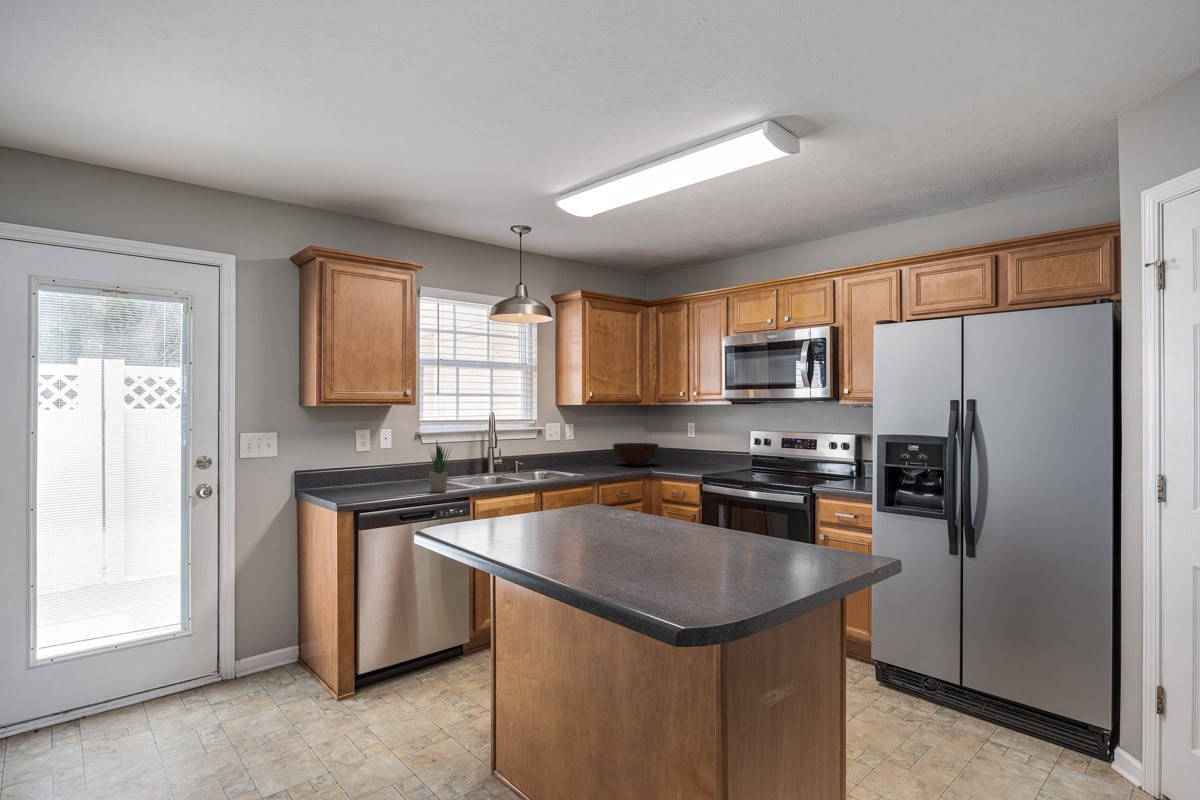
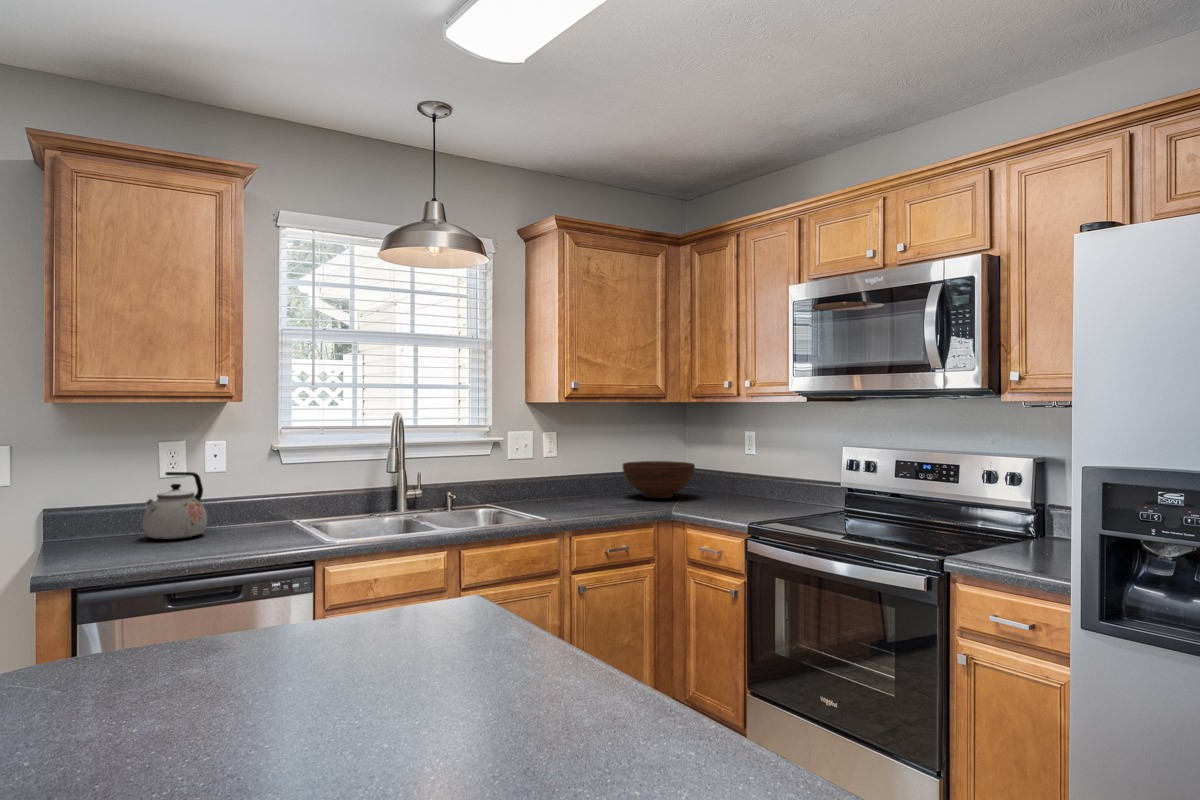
potted plant: present [429,441,451,492] -> none [238,459,279,554]
kettle: none [354,448,390,488] -> present [143,472,207,539]

